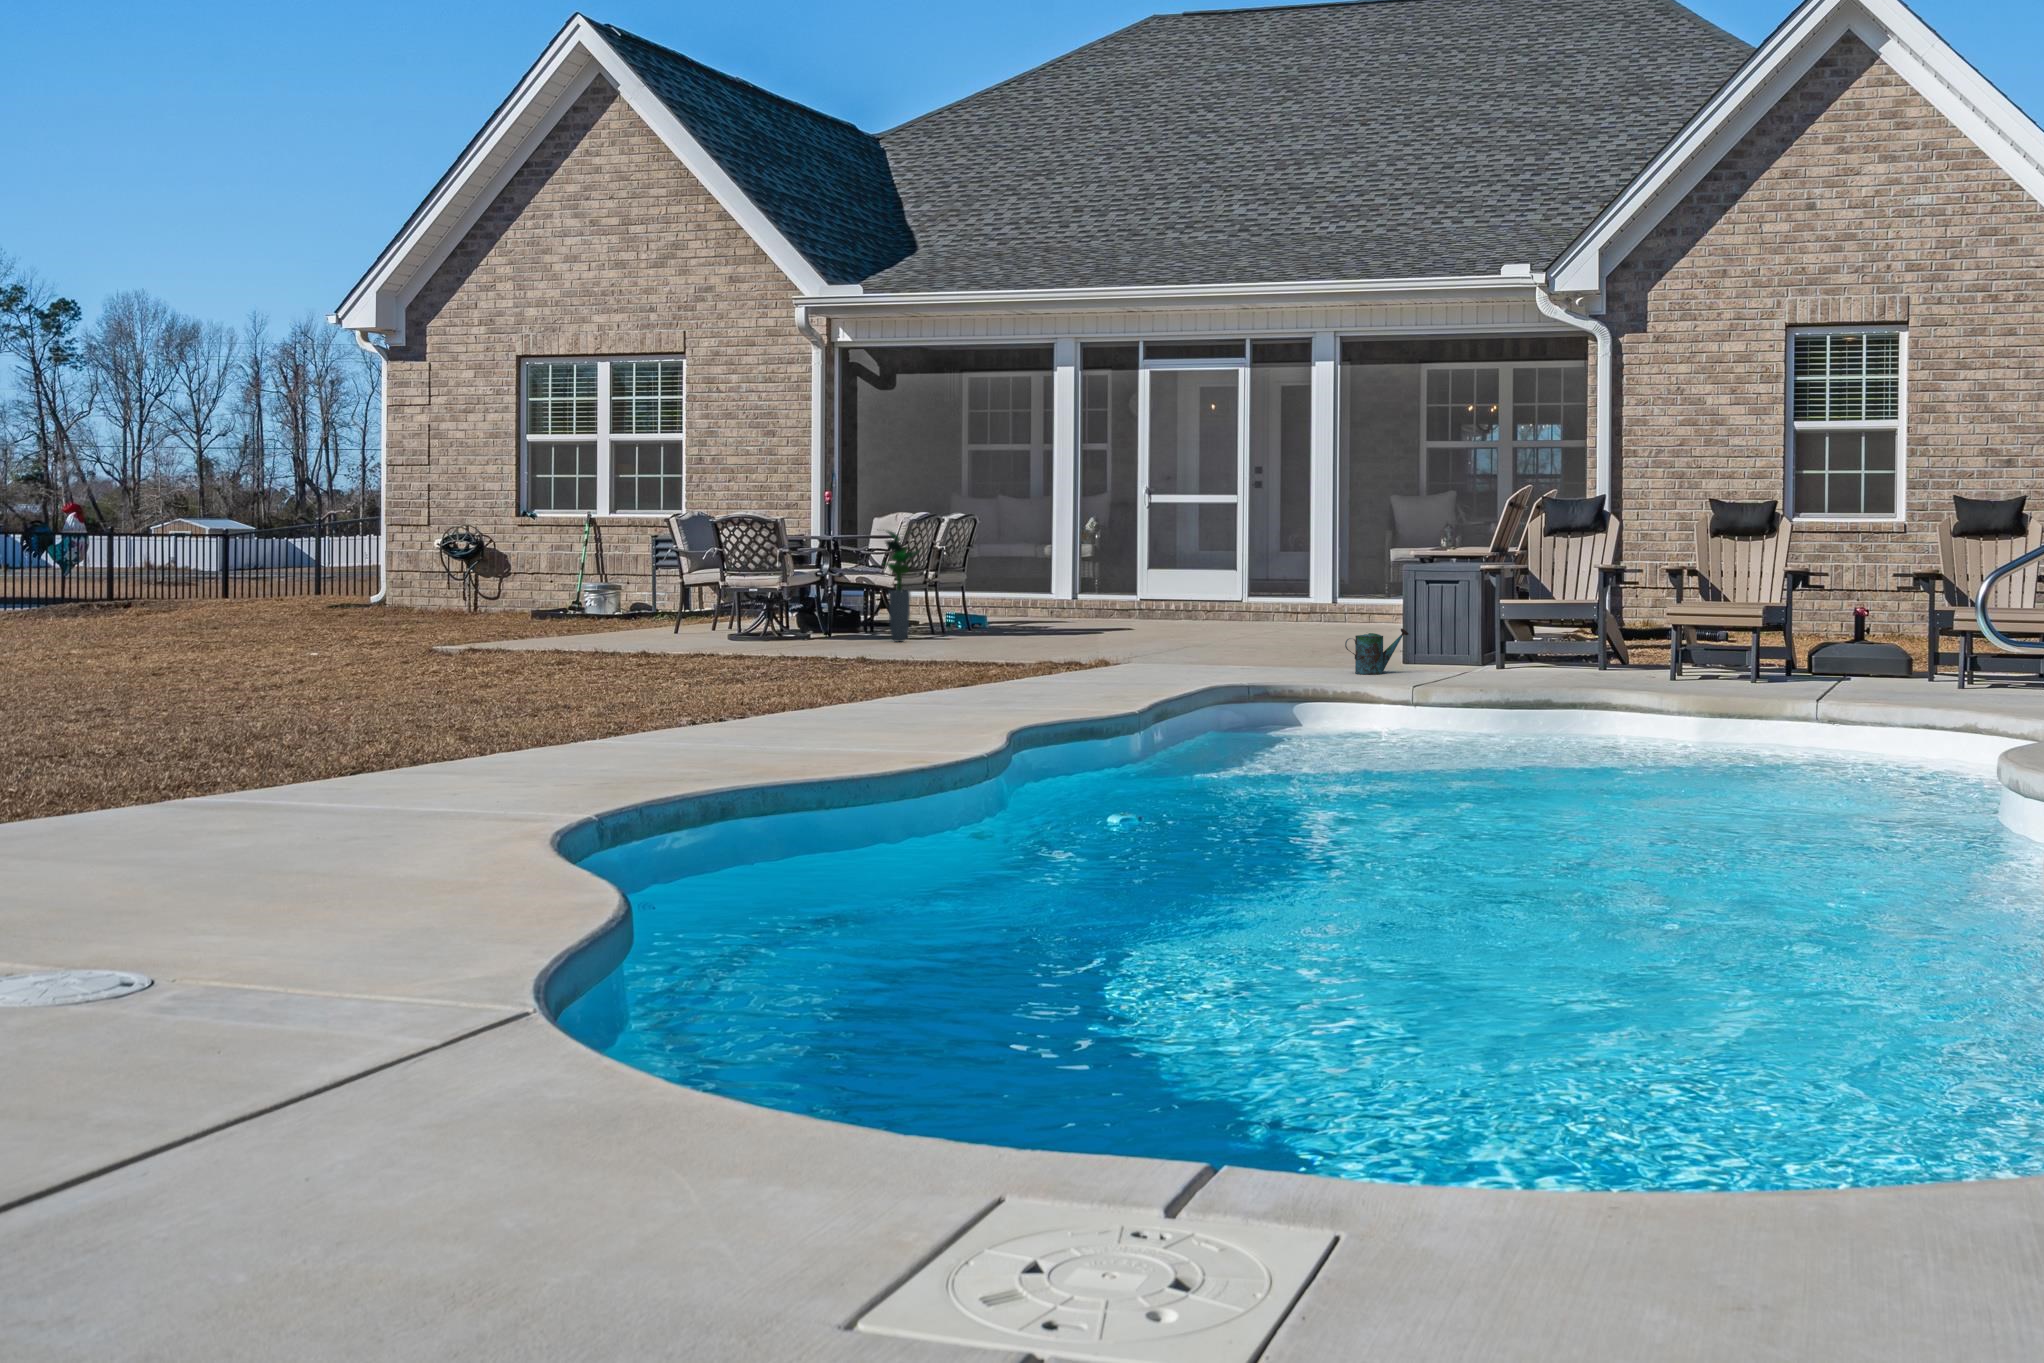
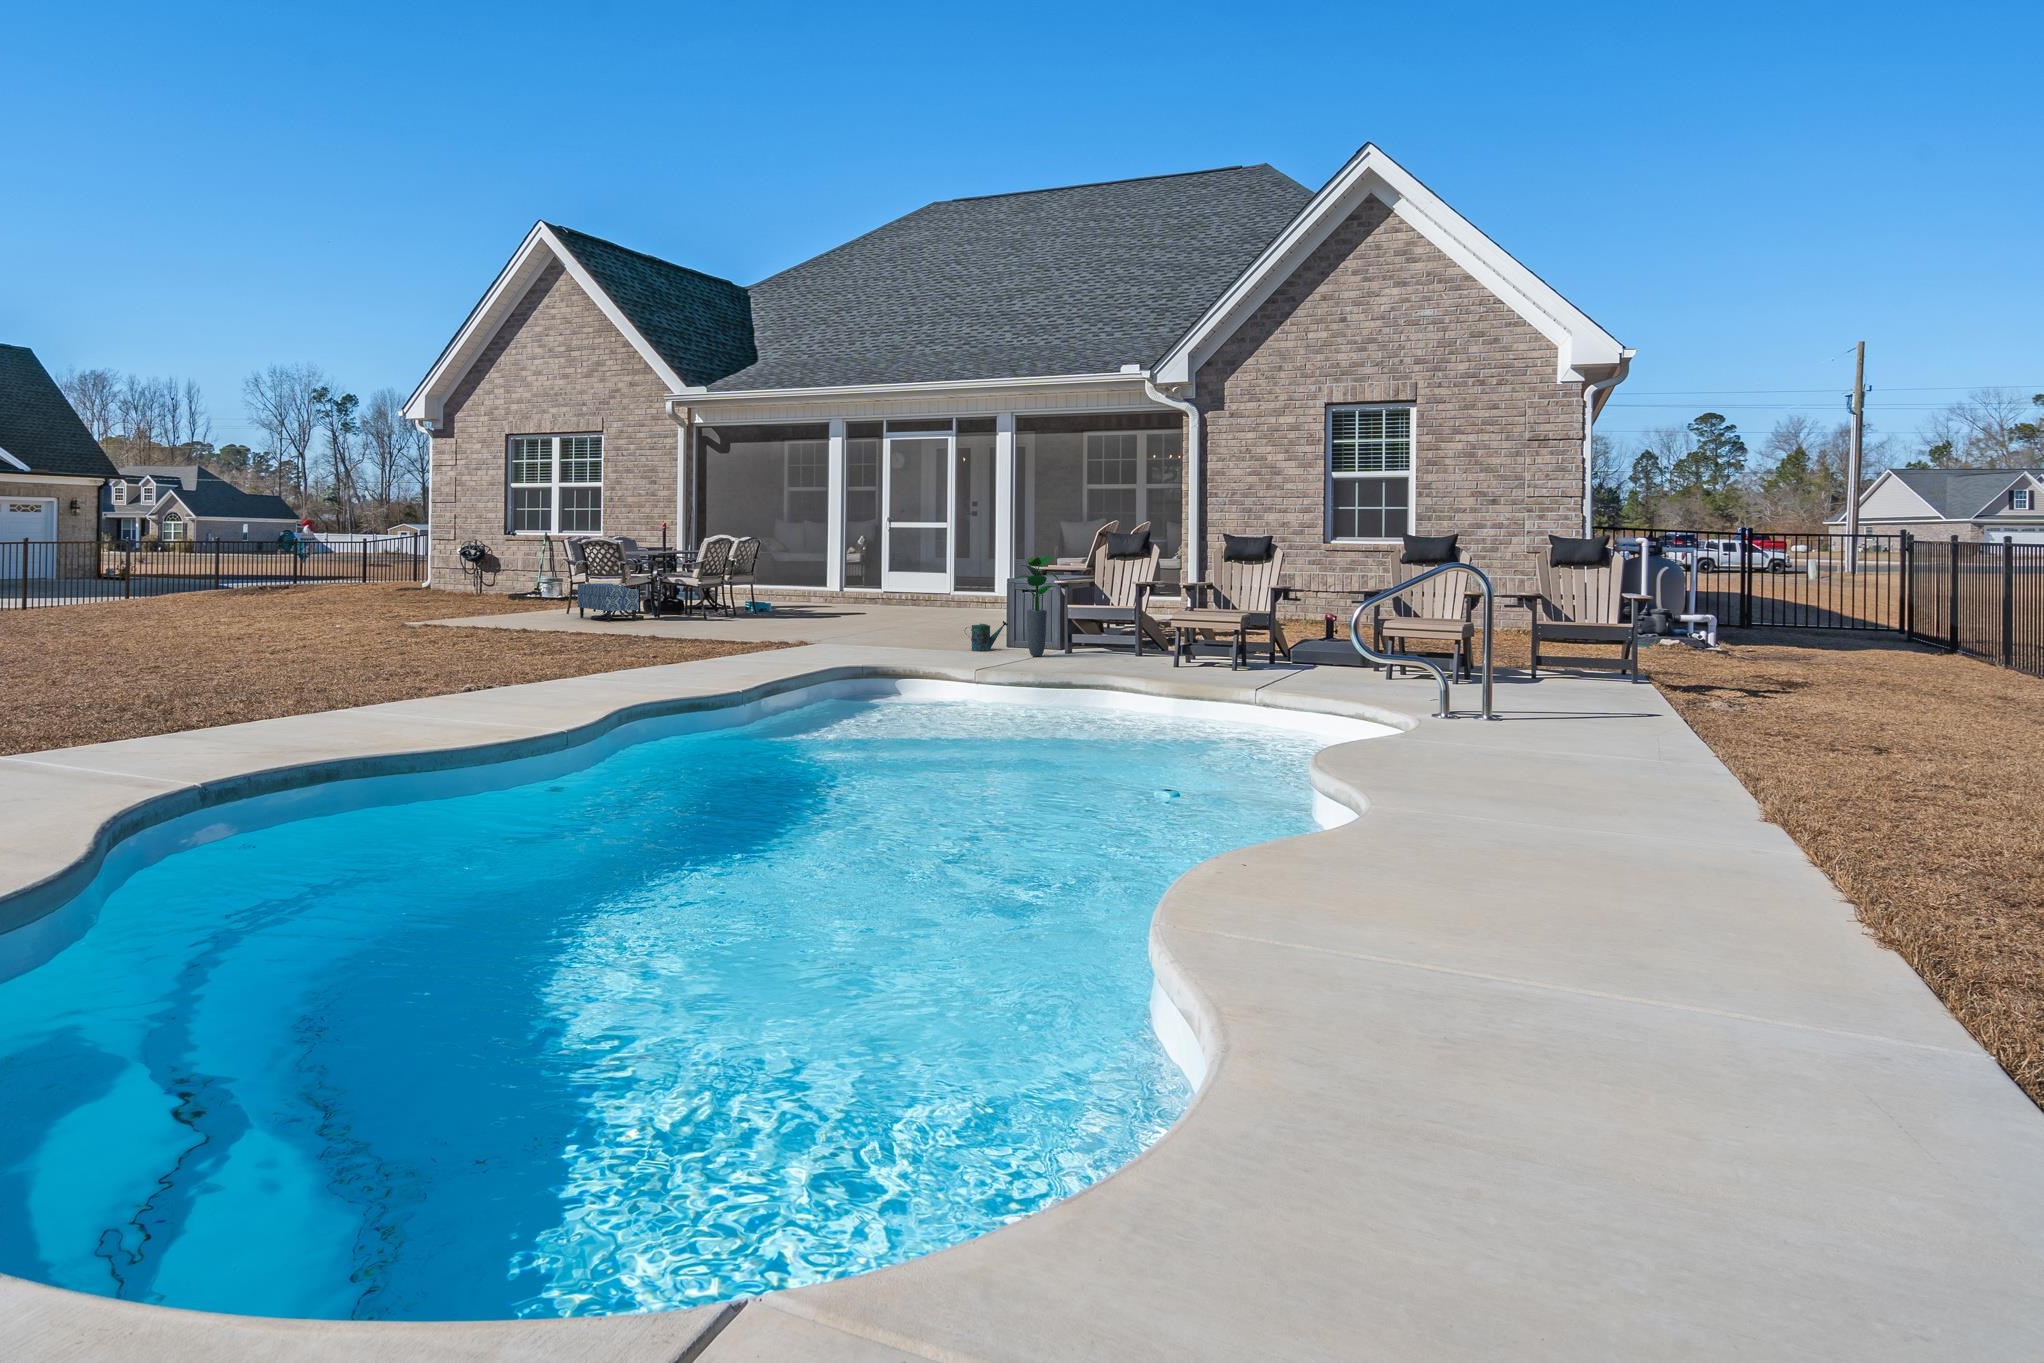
potted plant: present [882,531,919,642] -> present [1015,556,1059,657]
bench: none [672,588,779,647] -> present [577,584,639,622]

